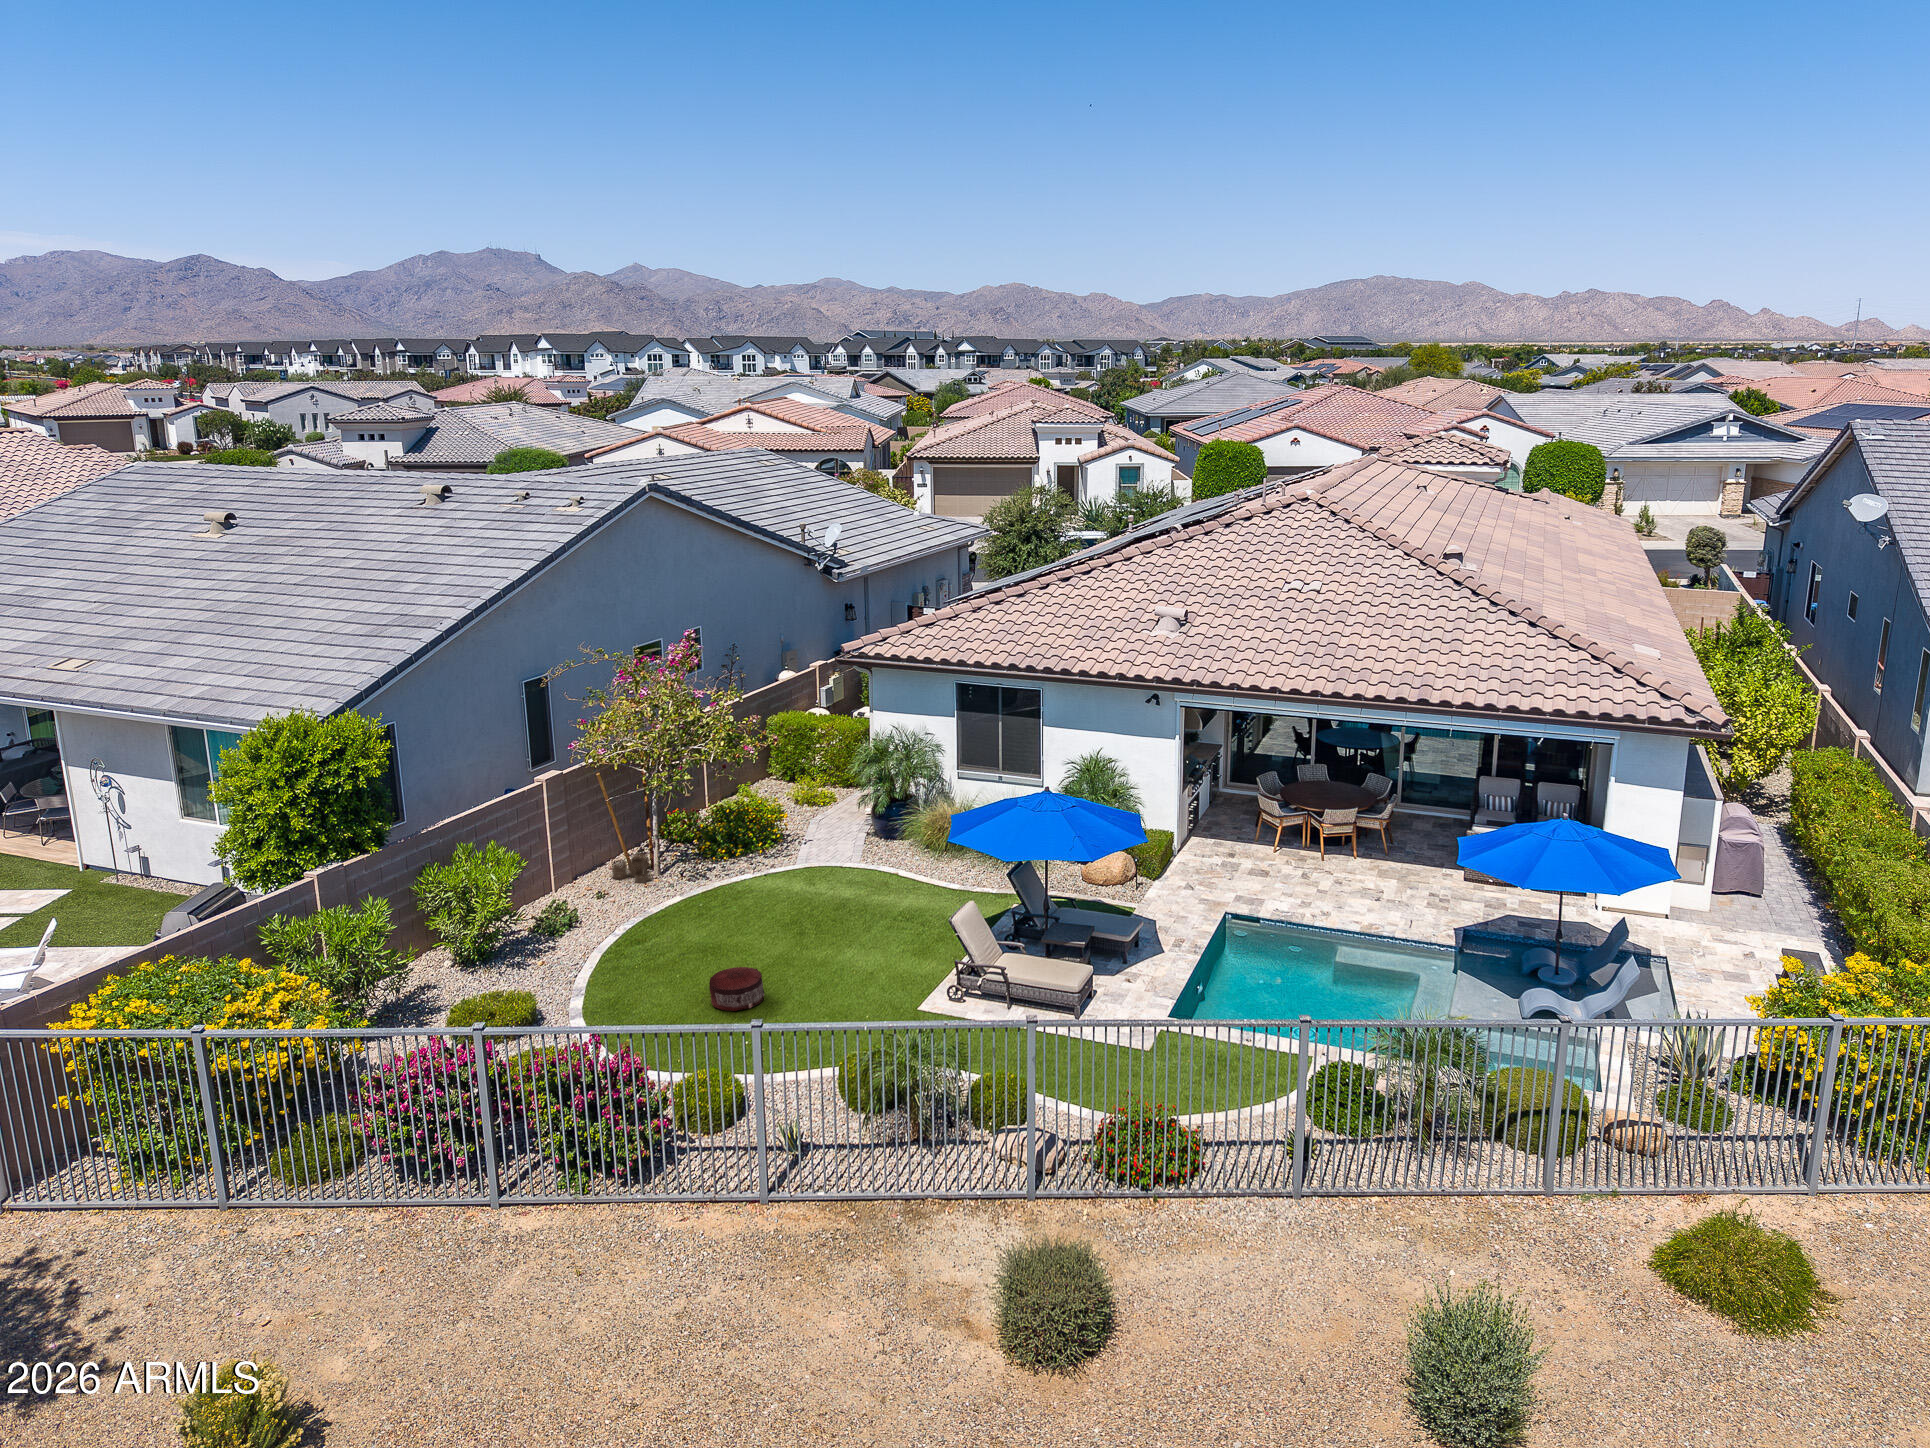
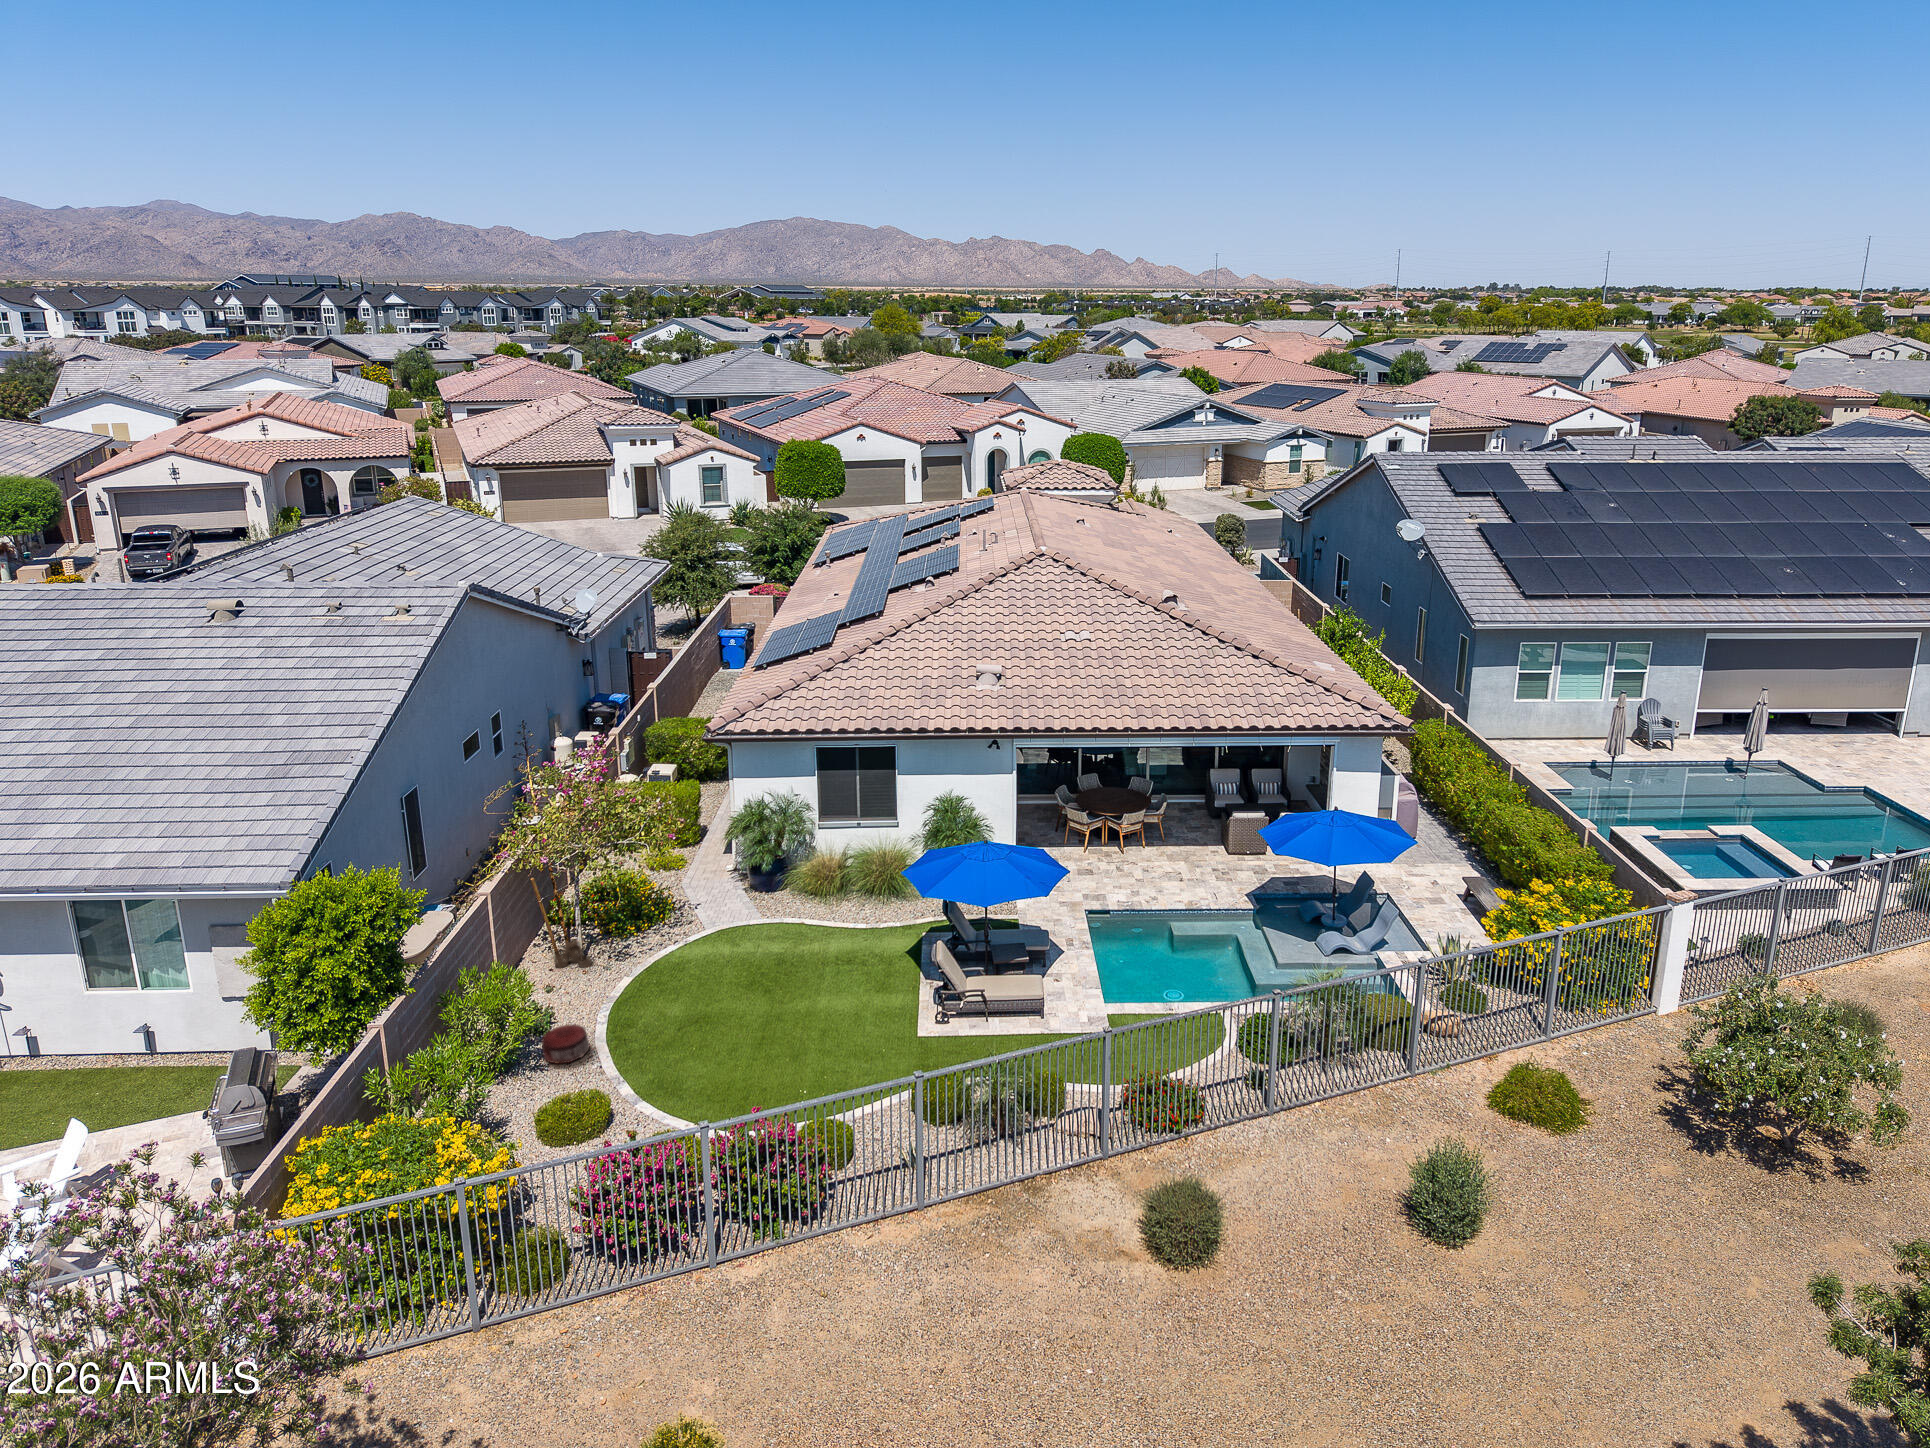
pouf: present [709,967,764,1011] -> present [542,1024,590,1064]

